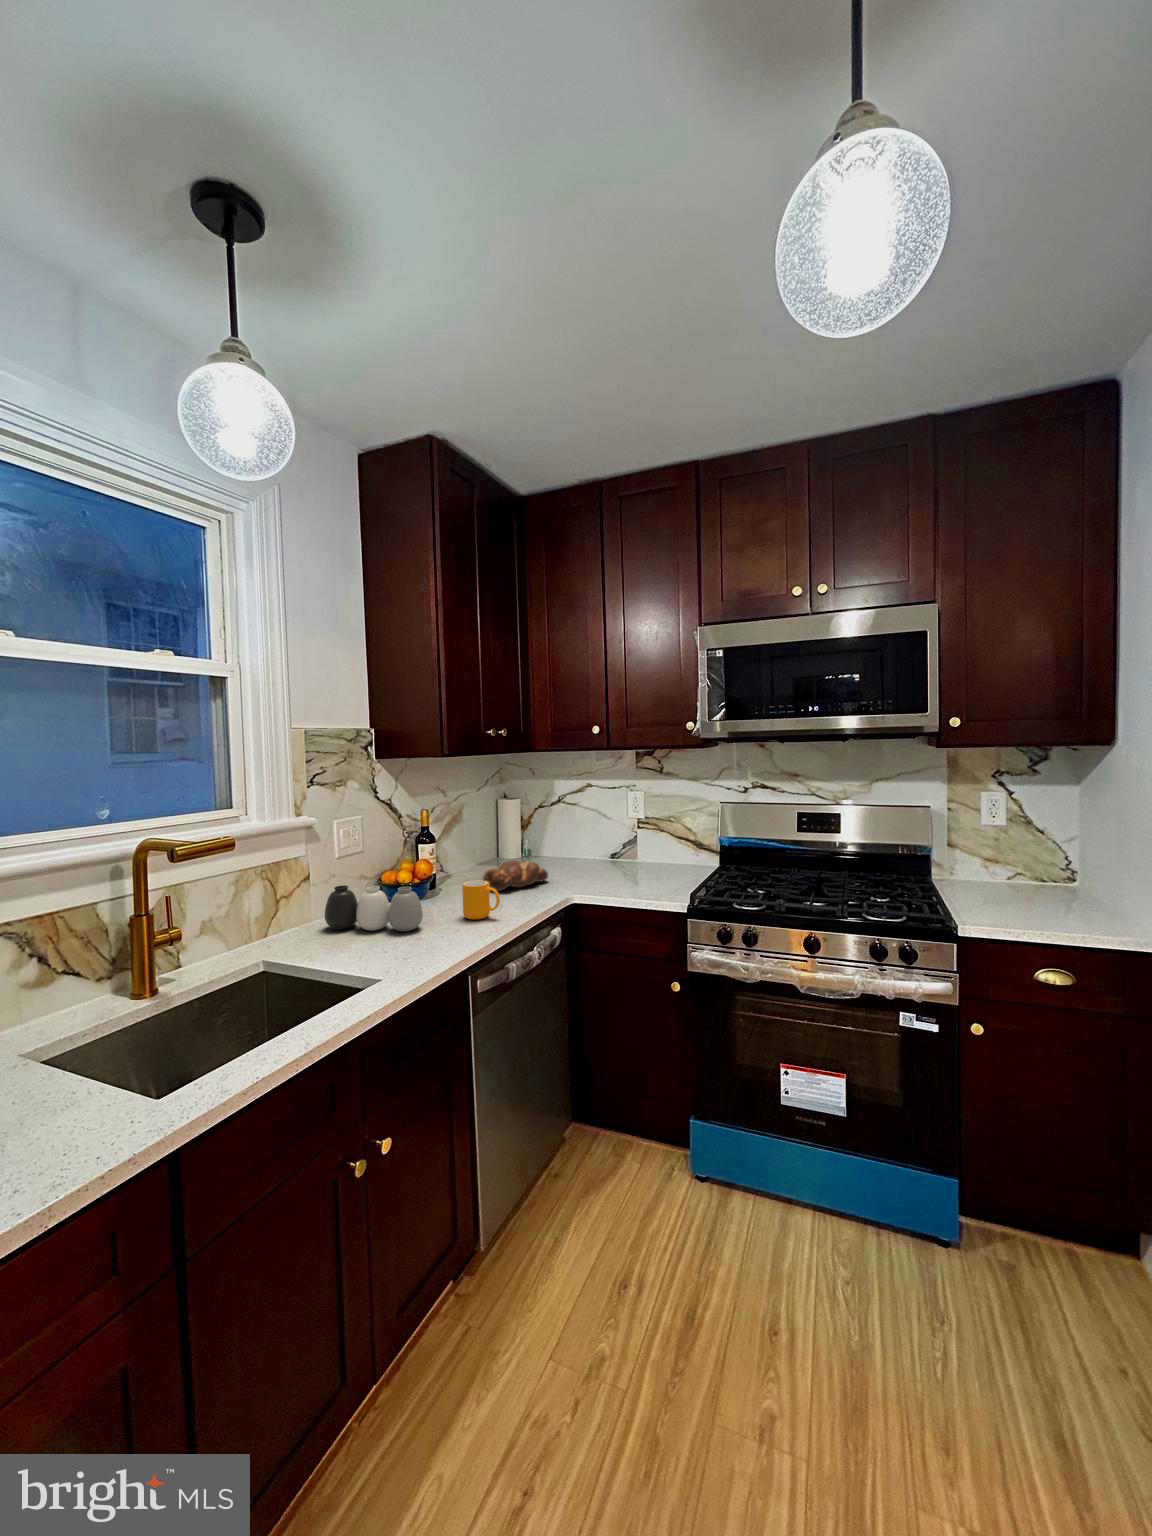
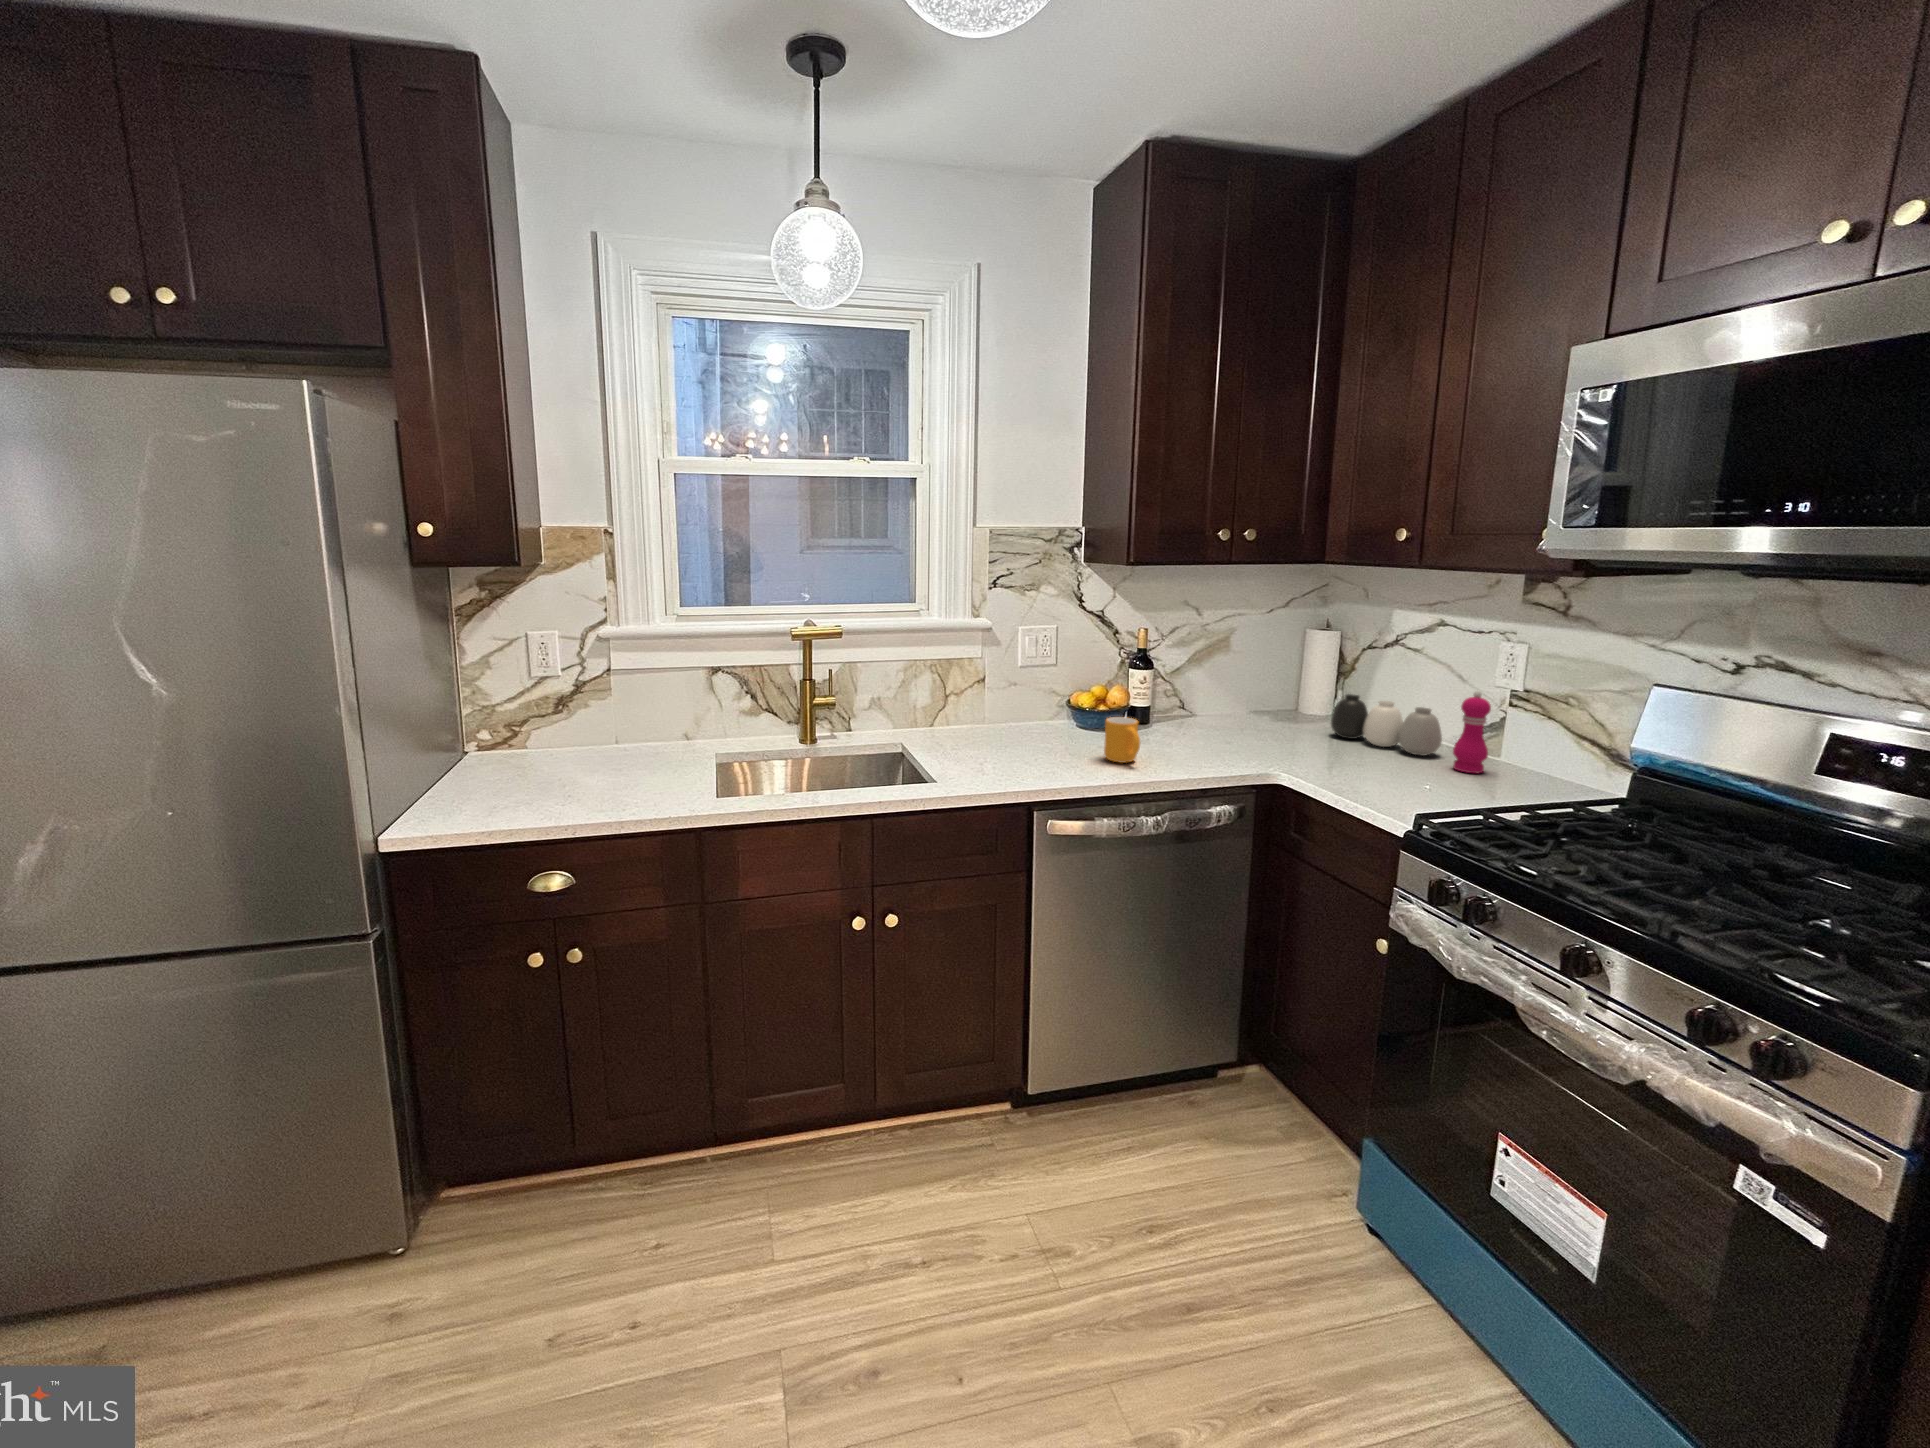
pepper mill: none [630,822,648,872] -> present [1453,691,1491,773]
bread loaf: present [483,860,548,891] -> none [1192,709,1292,747]
vase: present [325,885,423,932] -> present [1331,694,1442,755]

